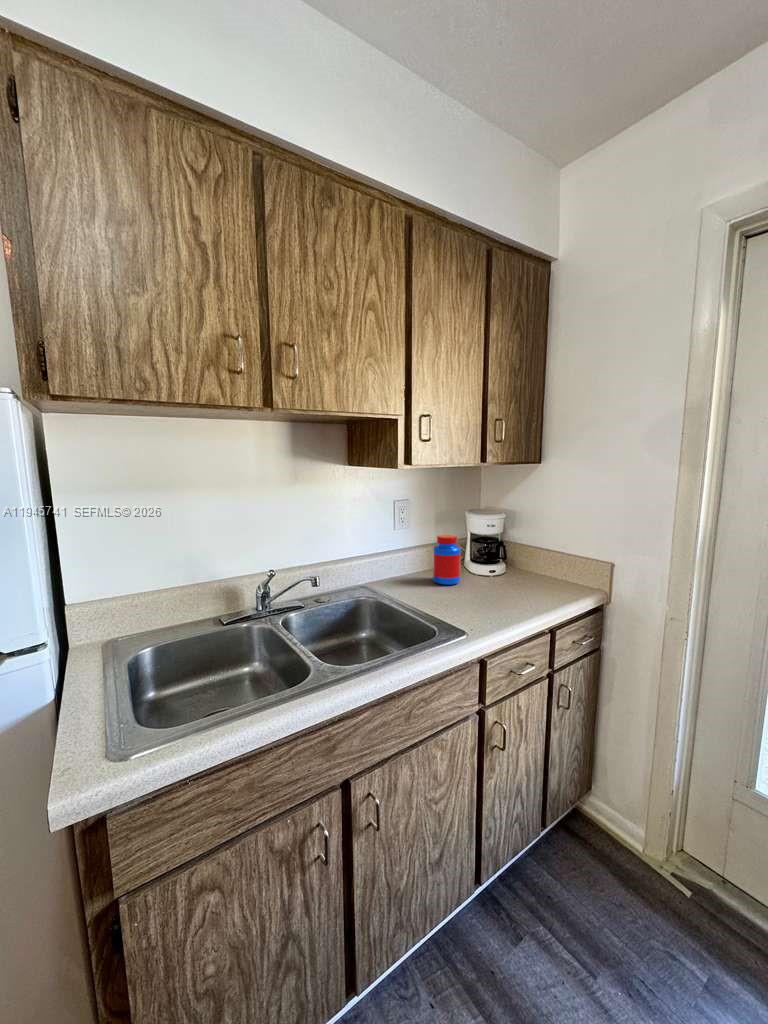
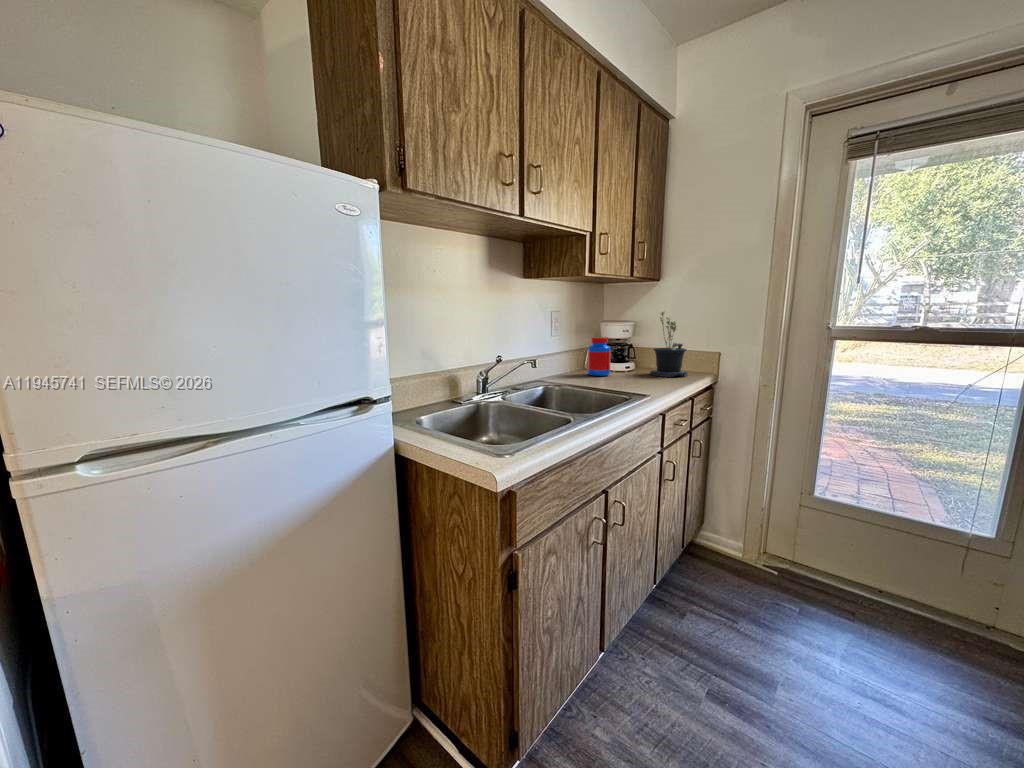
potted plant: none [514,507,568,596] -> present [650,312,687,377]

